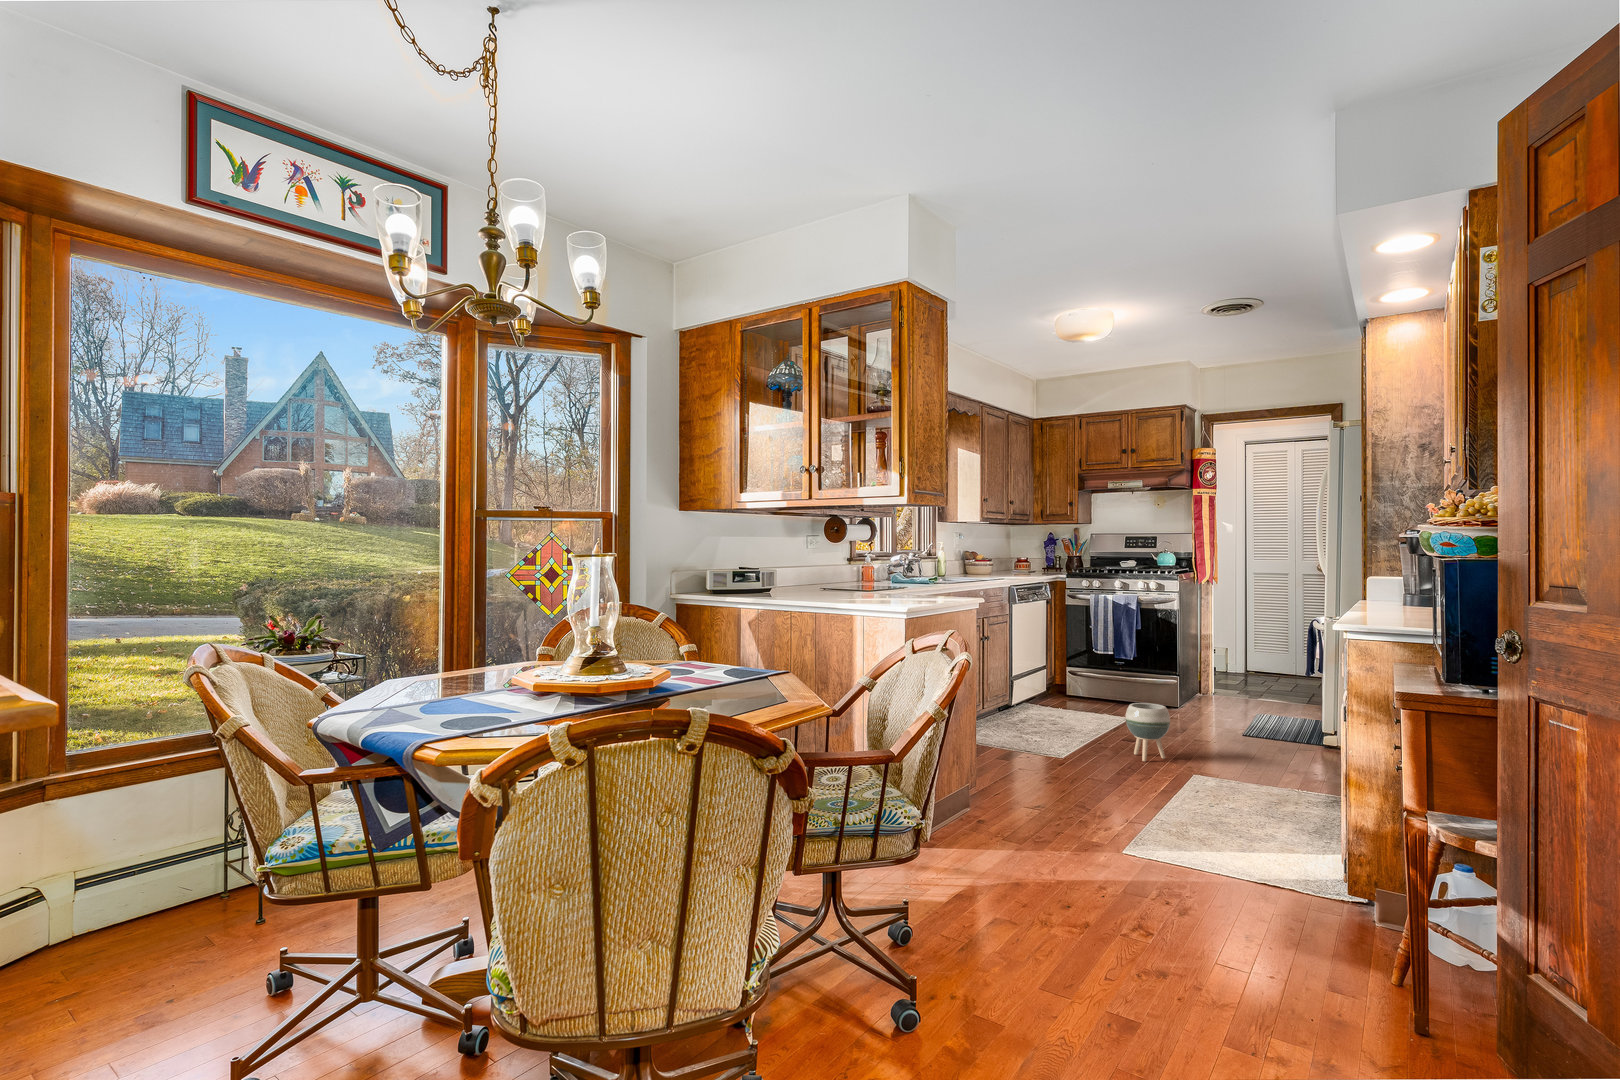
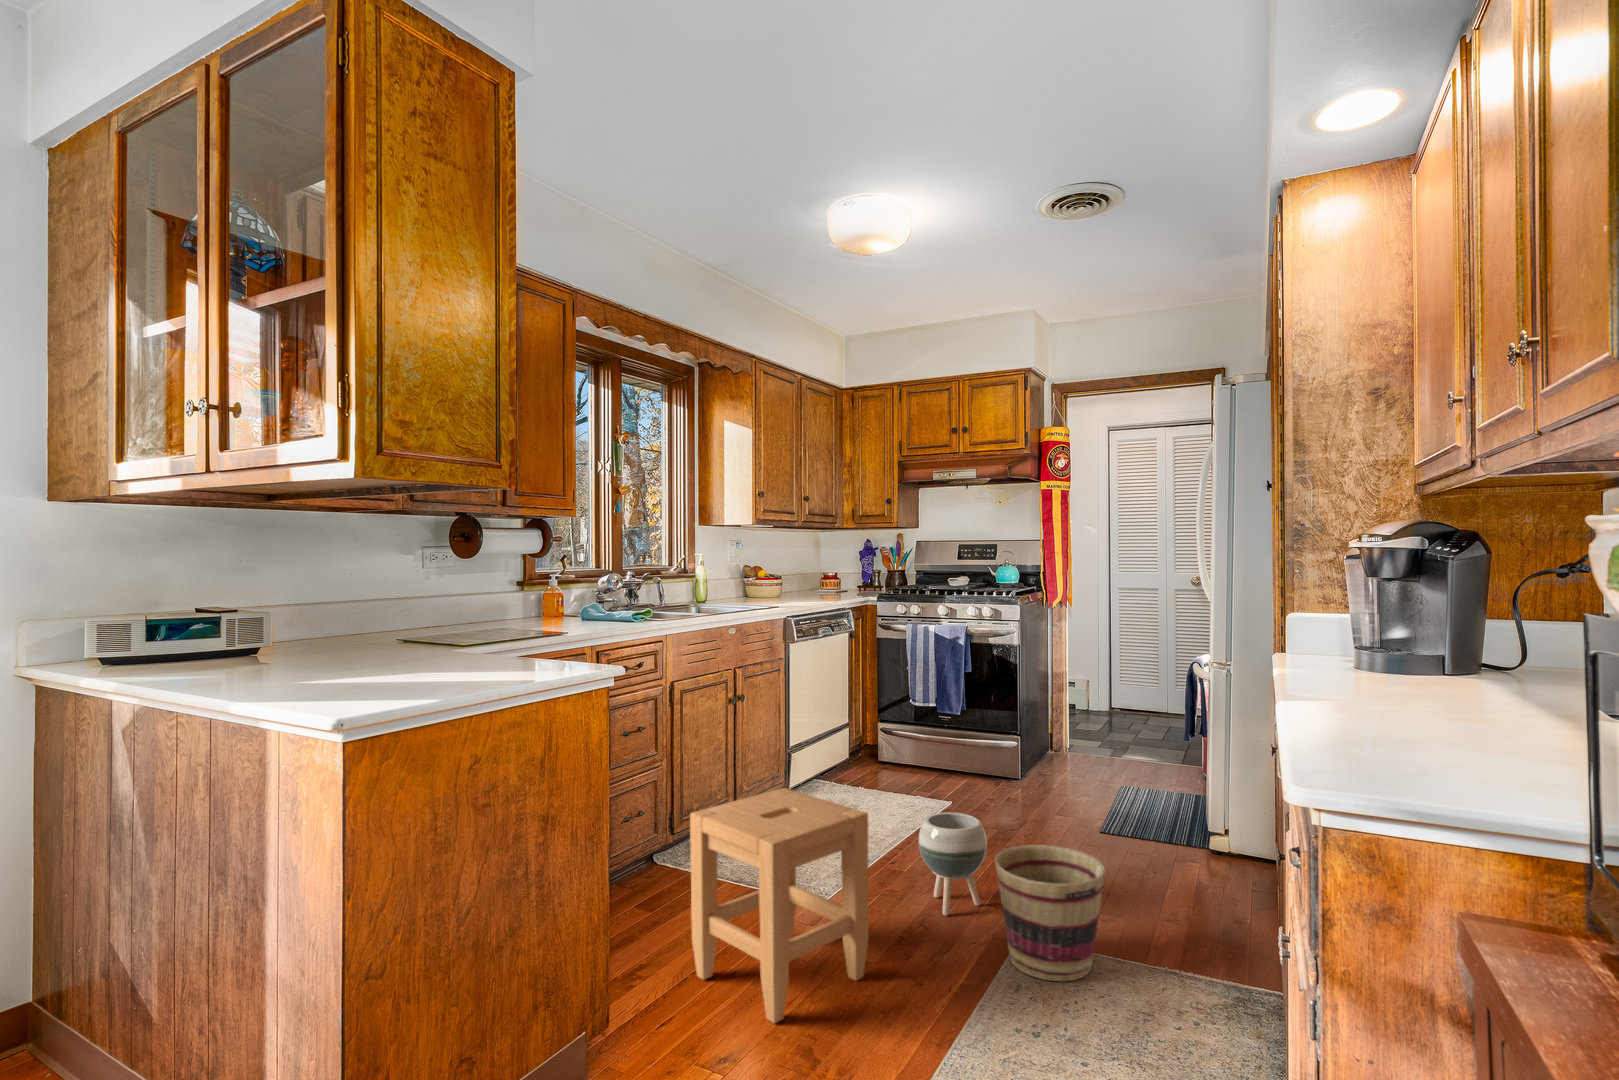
stool: none [1003,678,1107,792] -> present [690,788,868,1023]
basket: none [1180,716,1249,786] -> present [995,845,1105,981]

